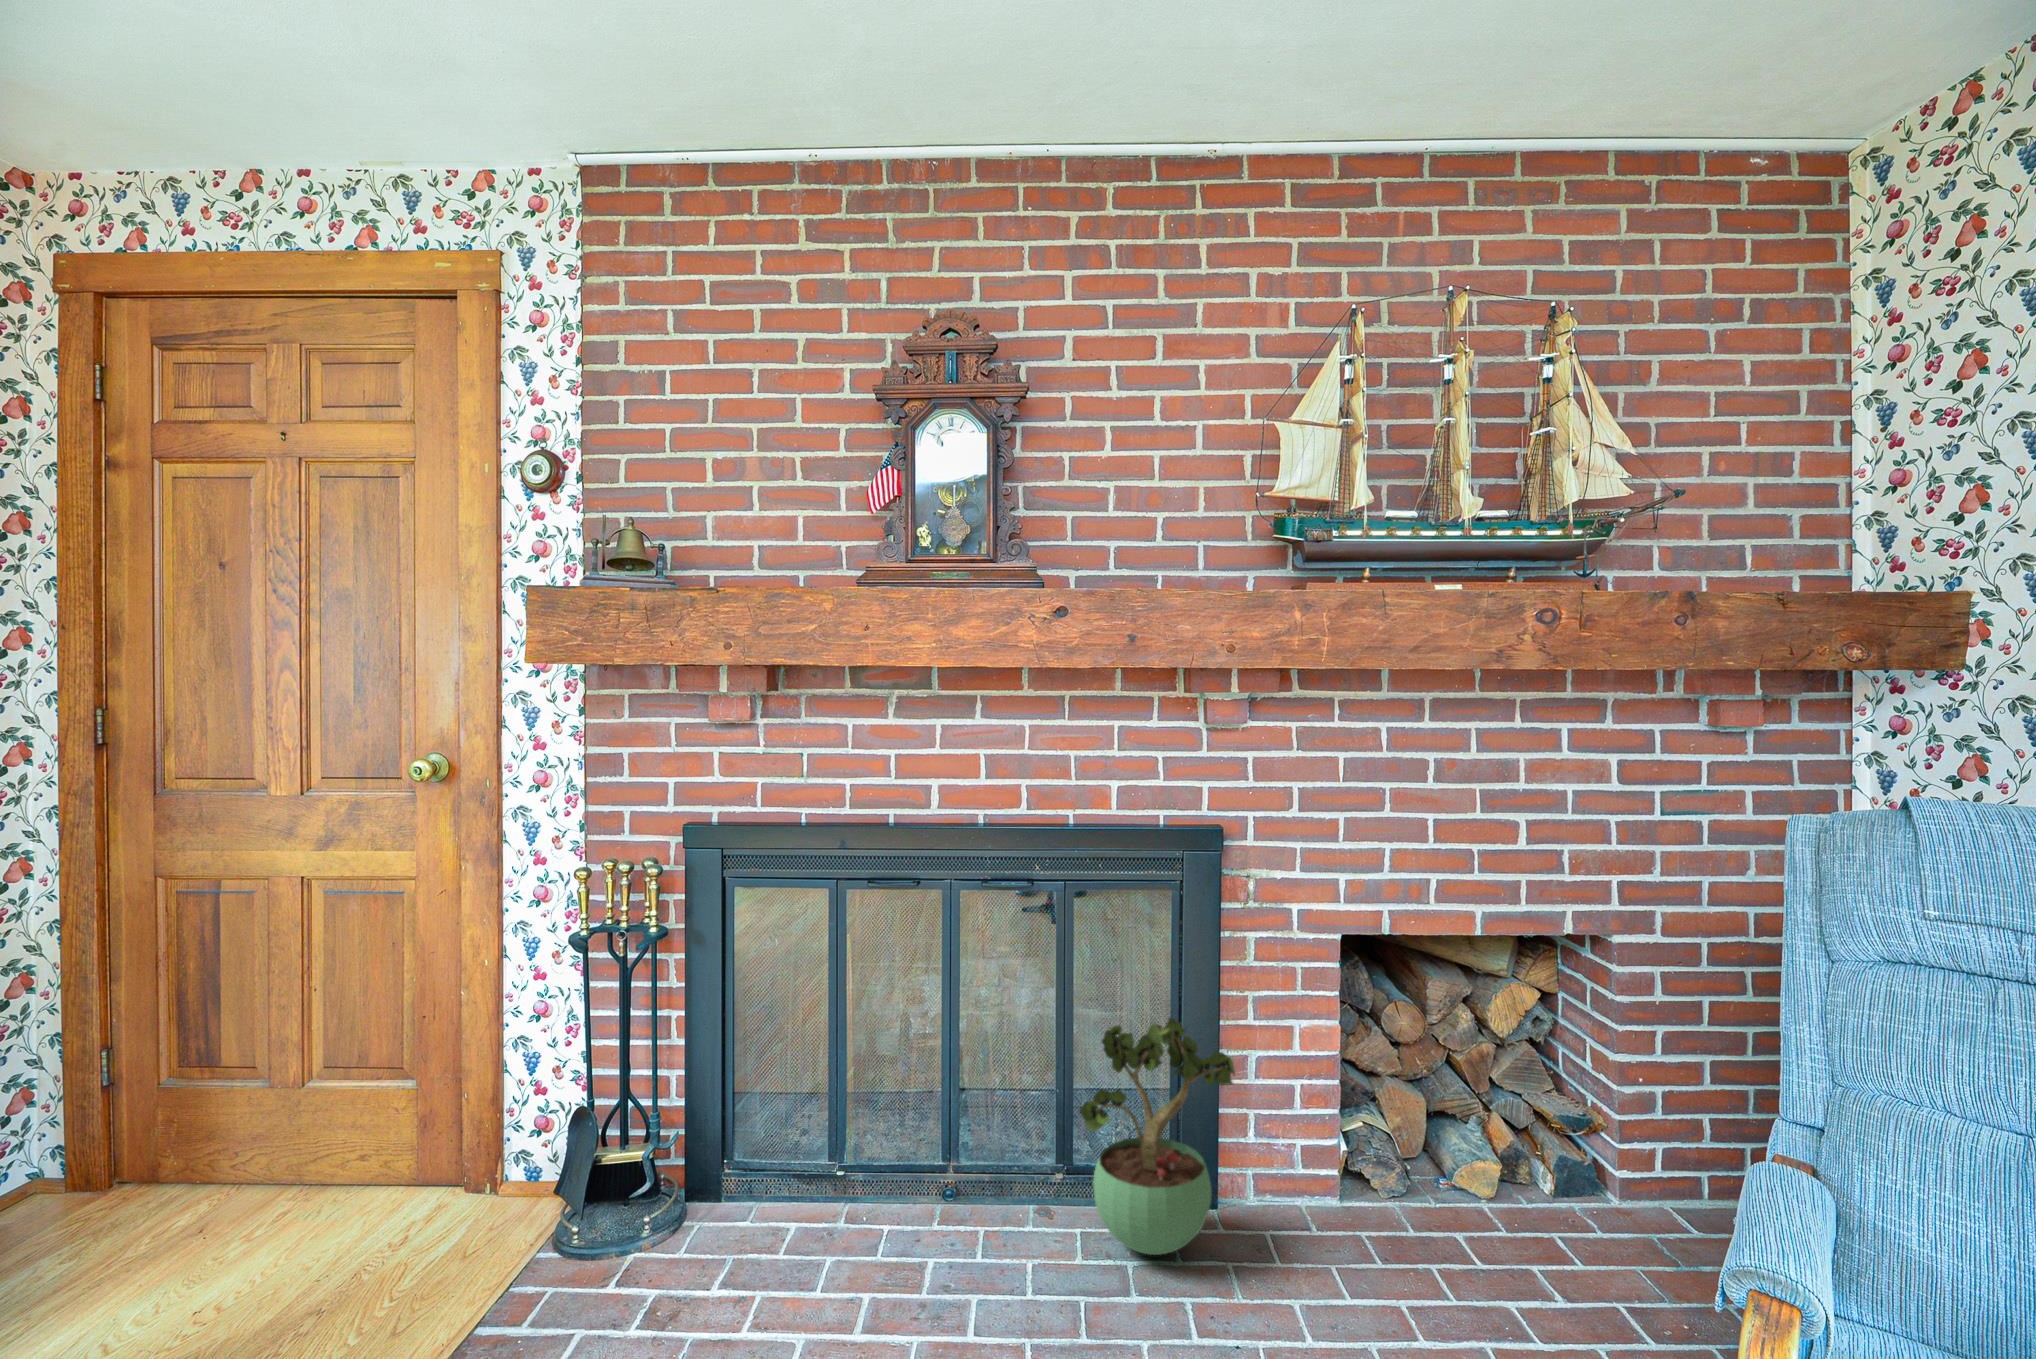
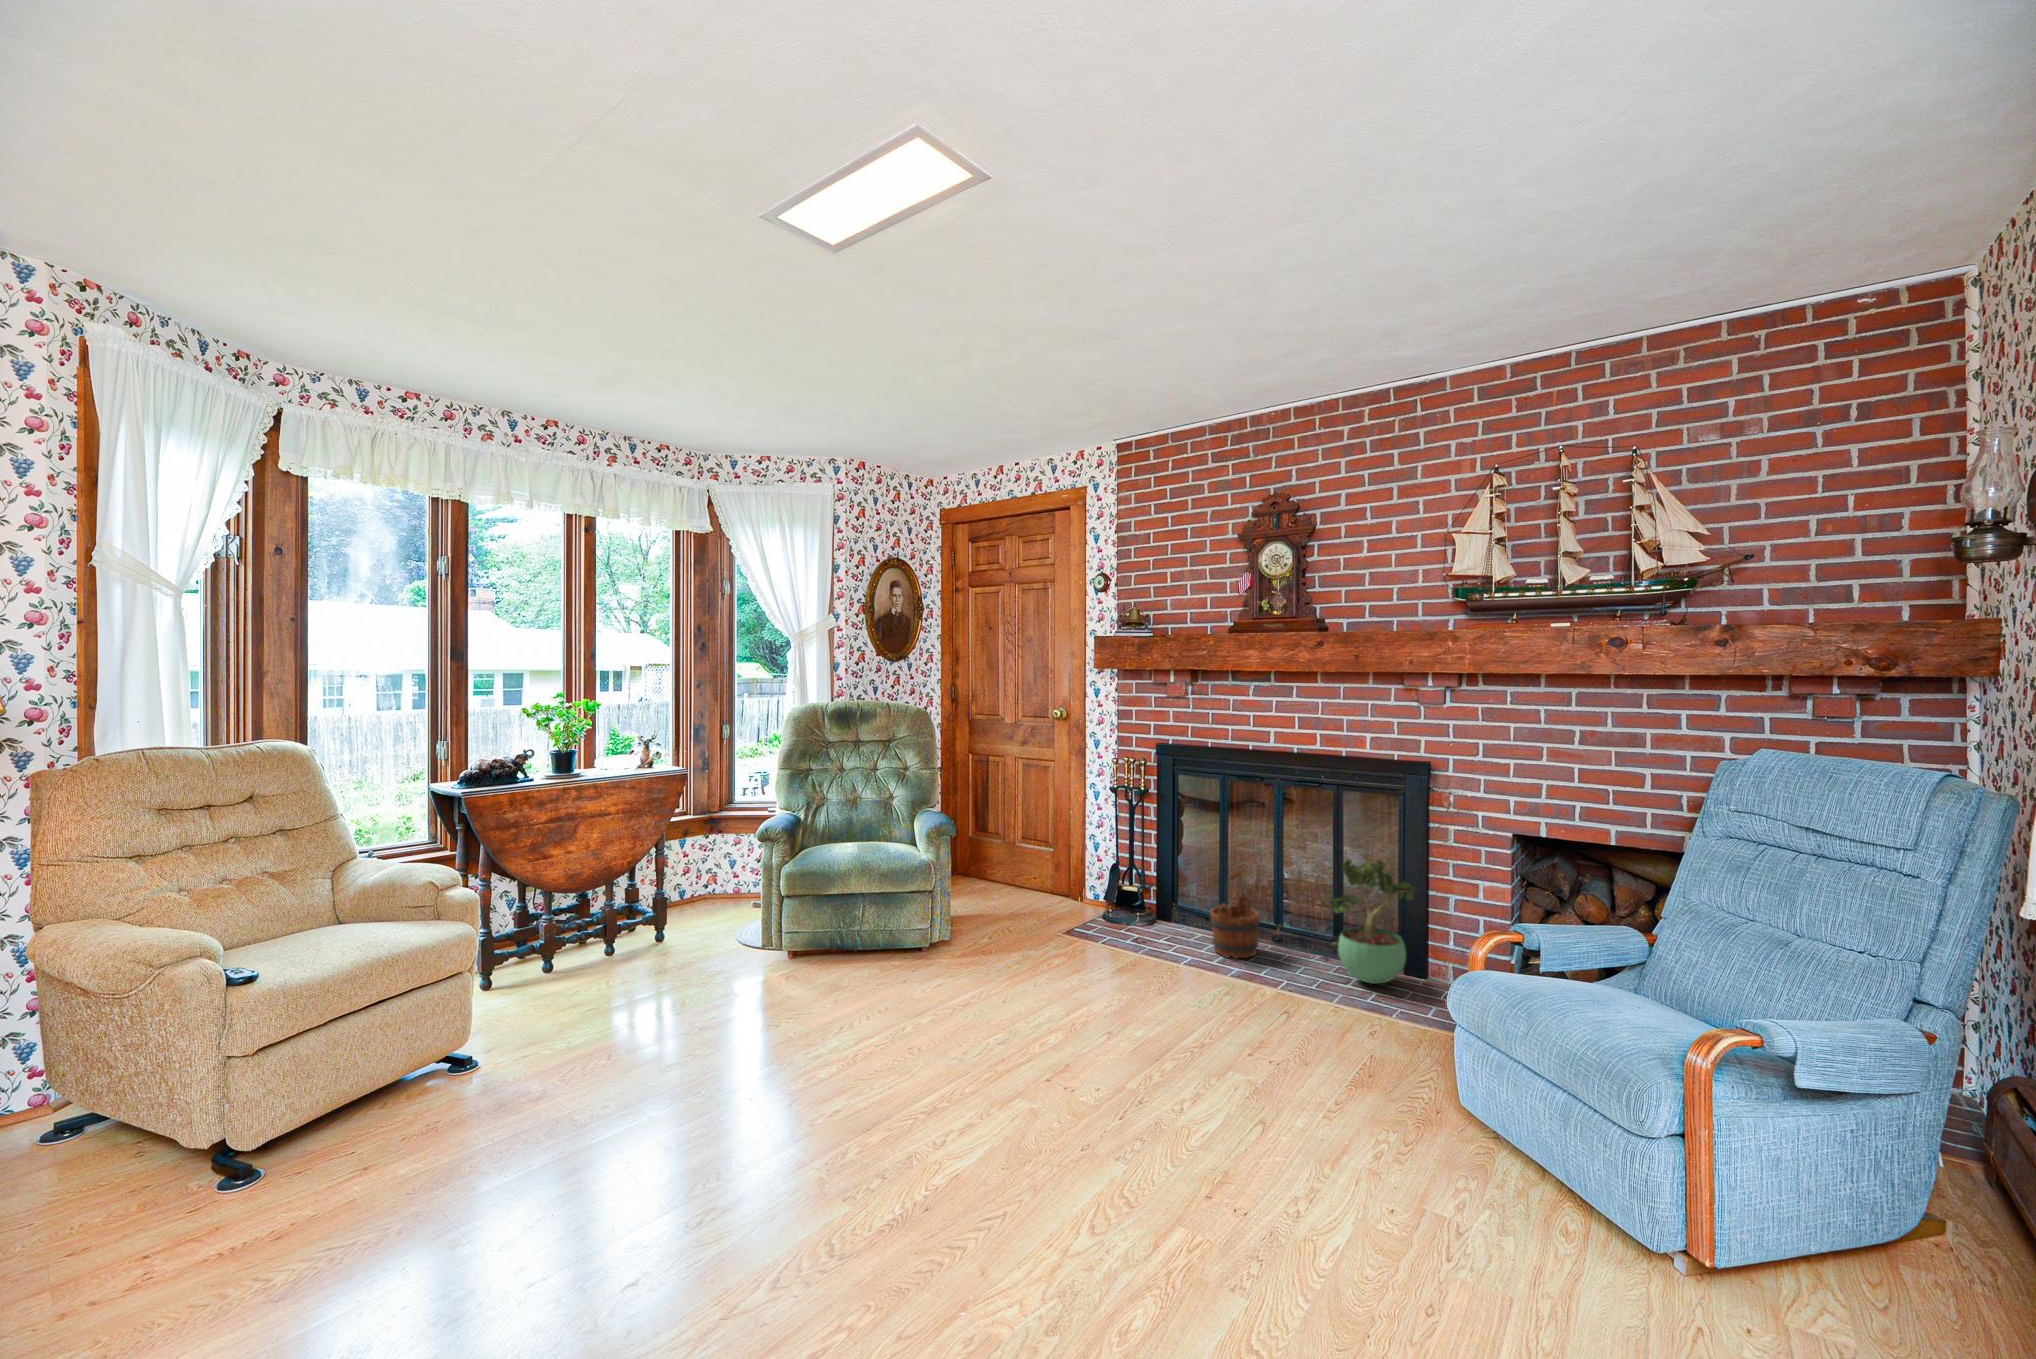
wooden bucket: none [831,1078,932,1269] -> present [1210,872,1260,959]

